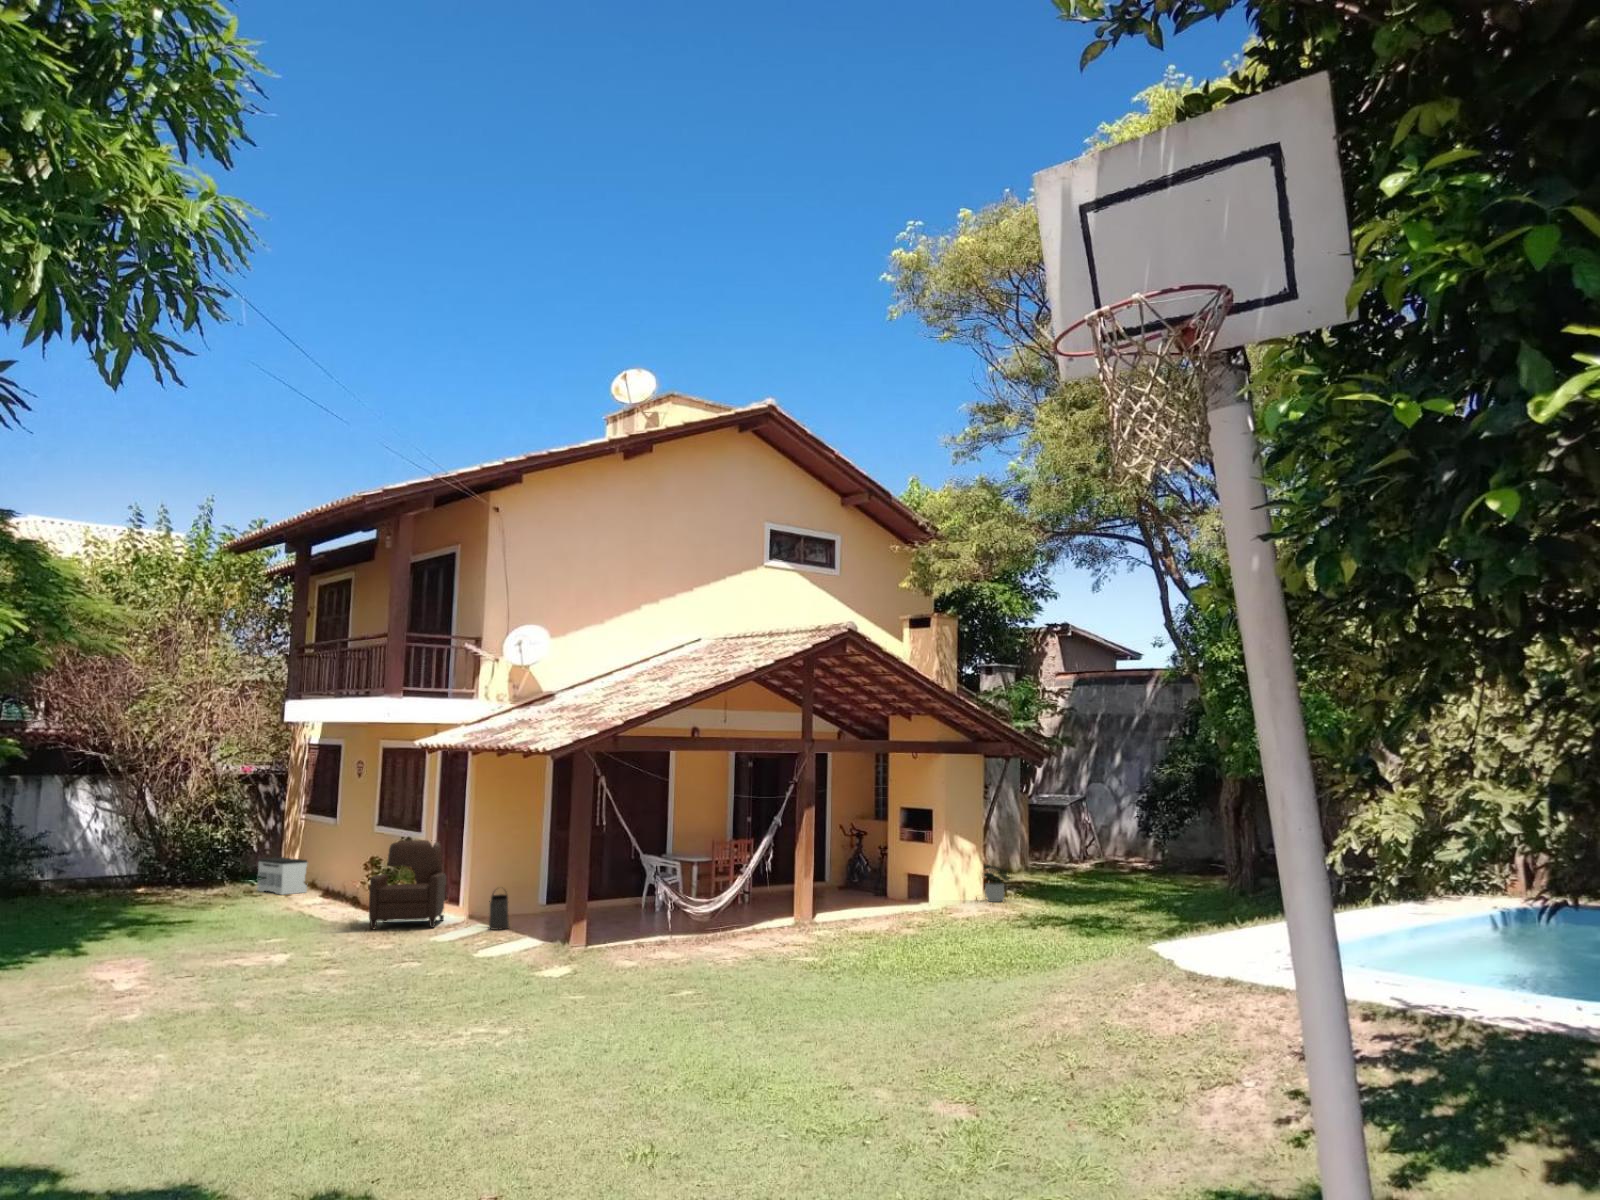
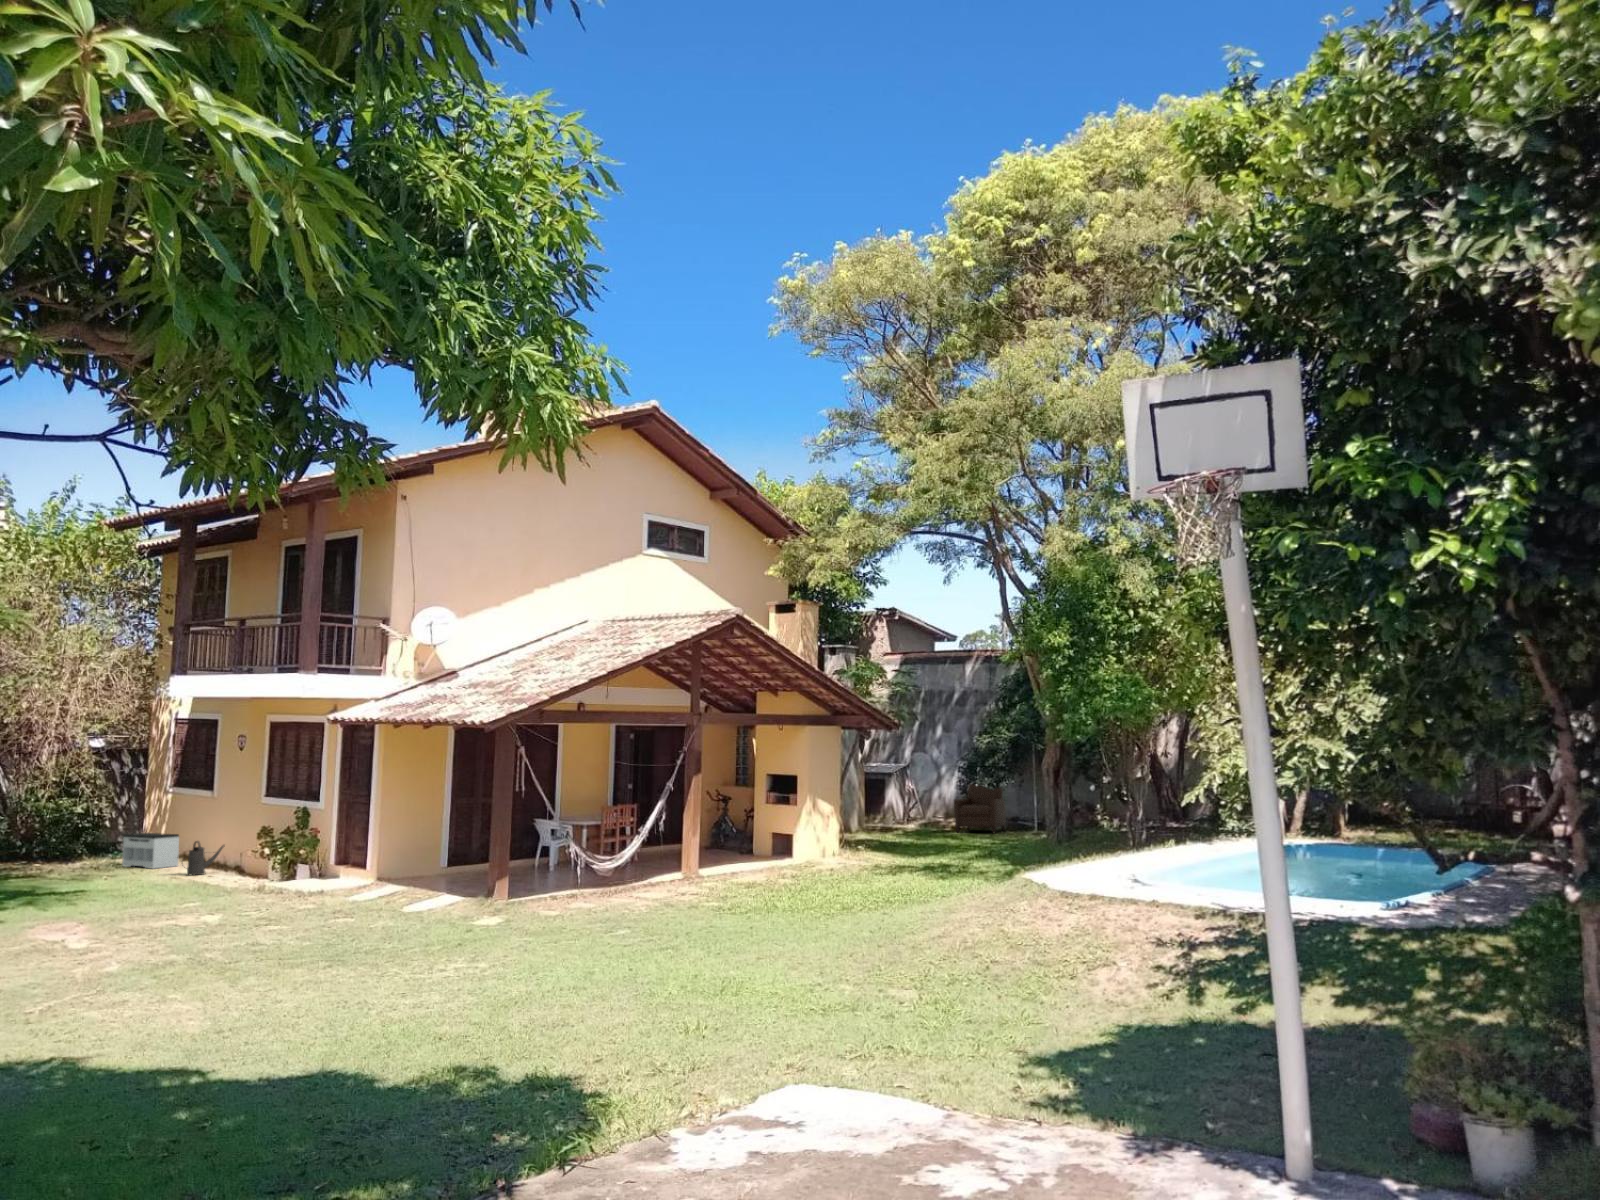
chair: present [369,840,447,929] -> present [954,784,1006,833]
potted plant: present [984,865,1010,902] -> none [832,823,866,856]
watering can: present [489,892,509,930] -> present [184,841,225,875]

